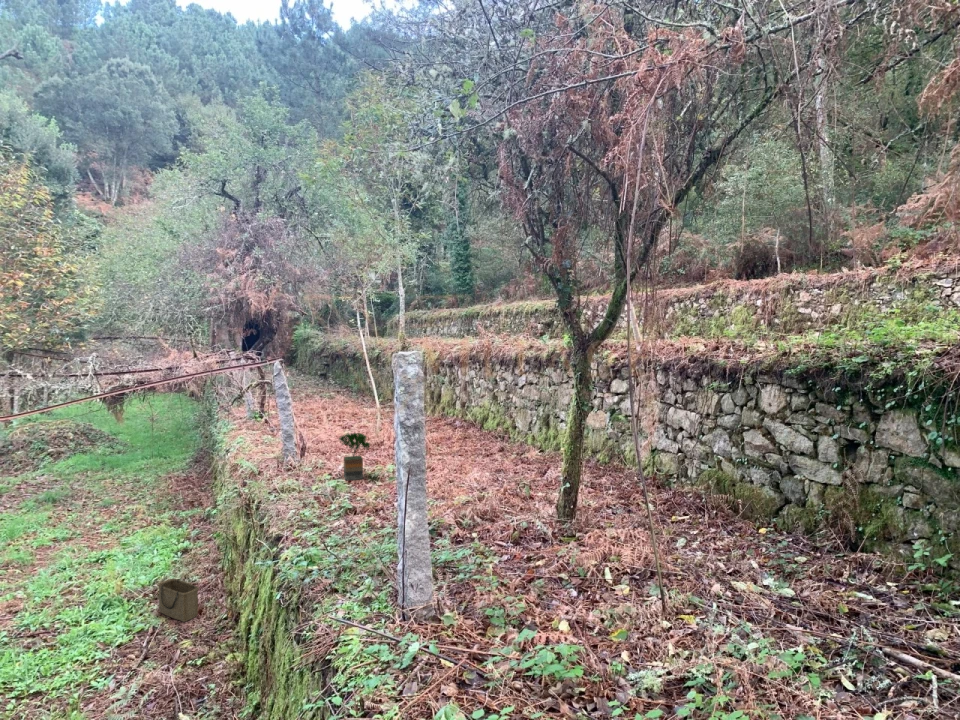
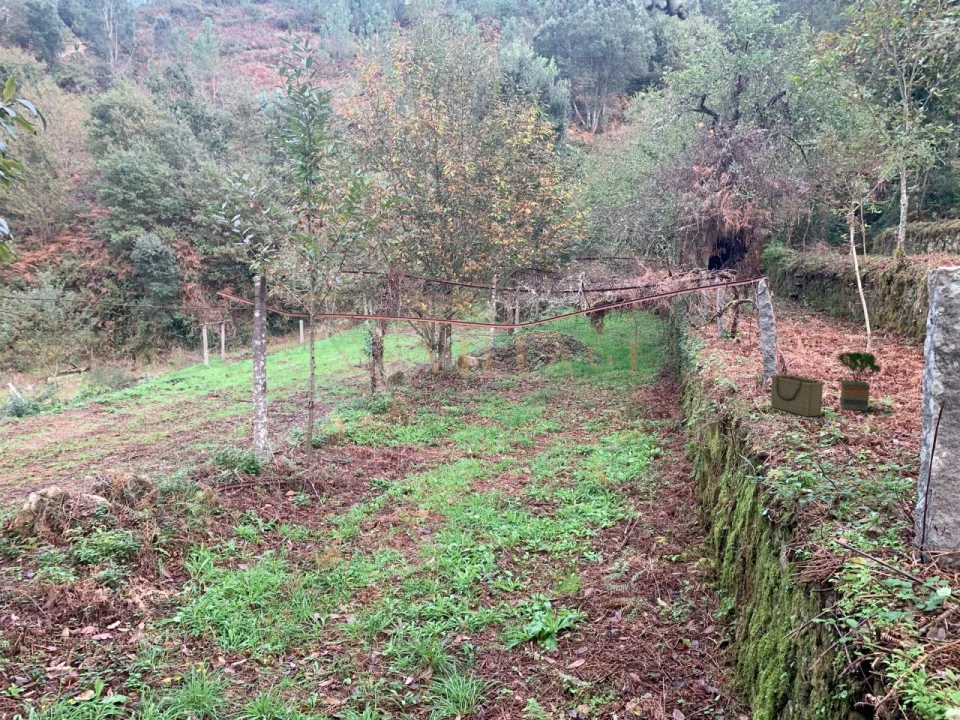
basket: present [158,578,199,622] -> present [770,374,825,416]

